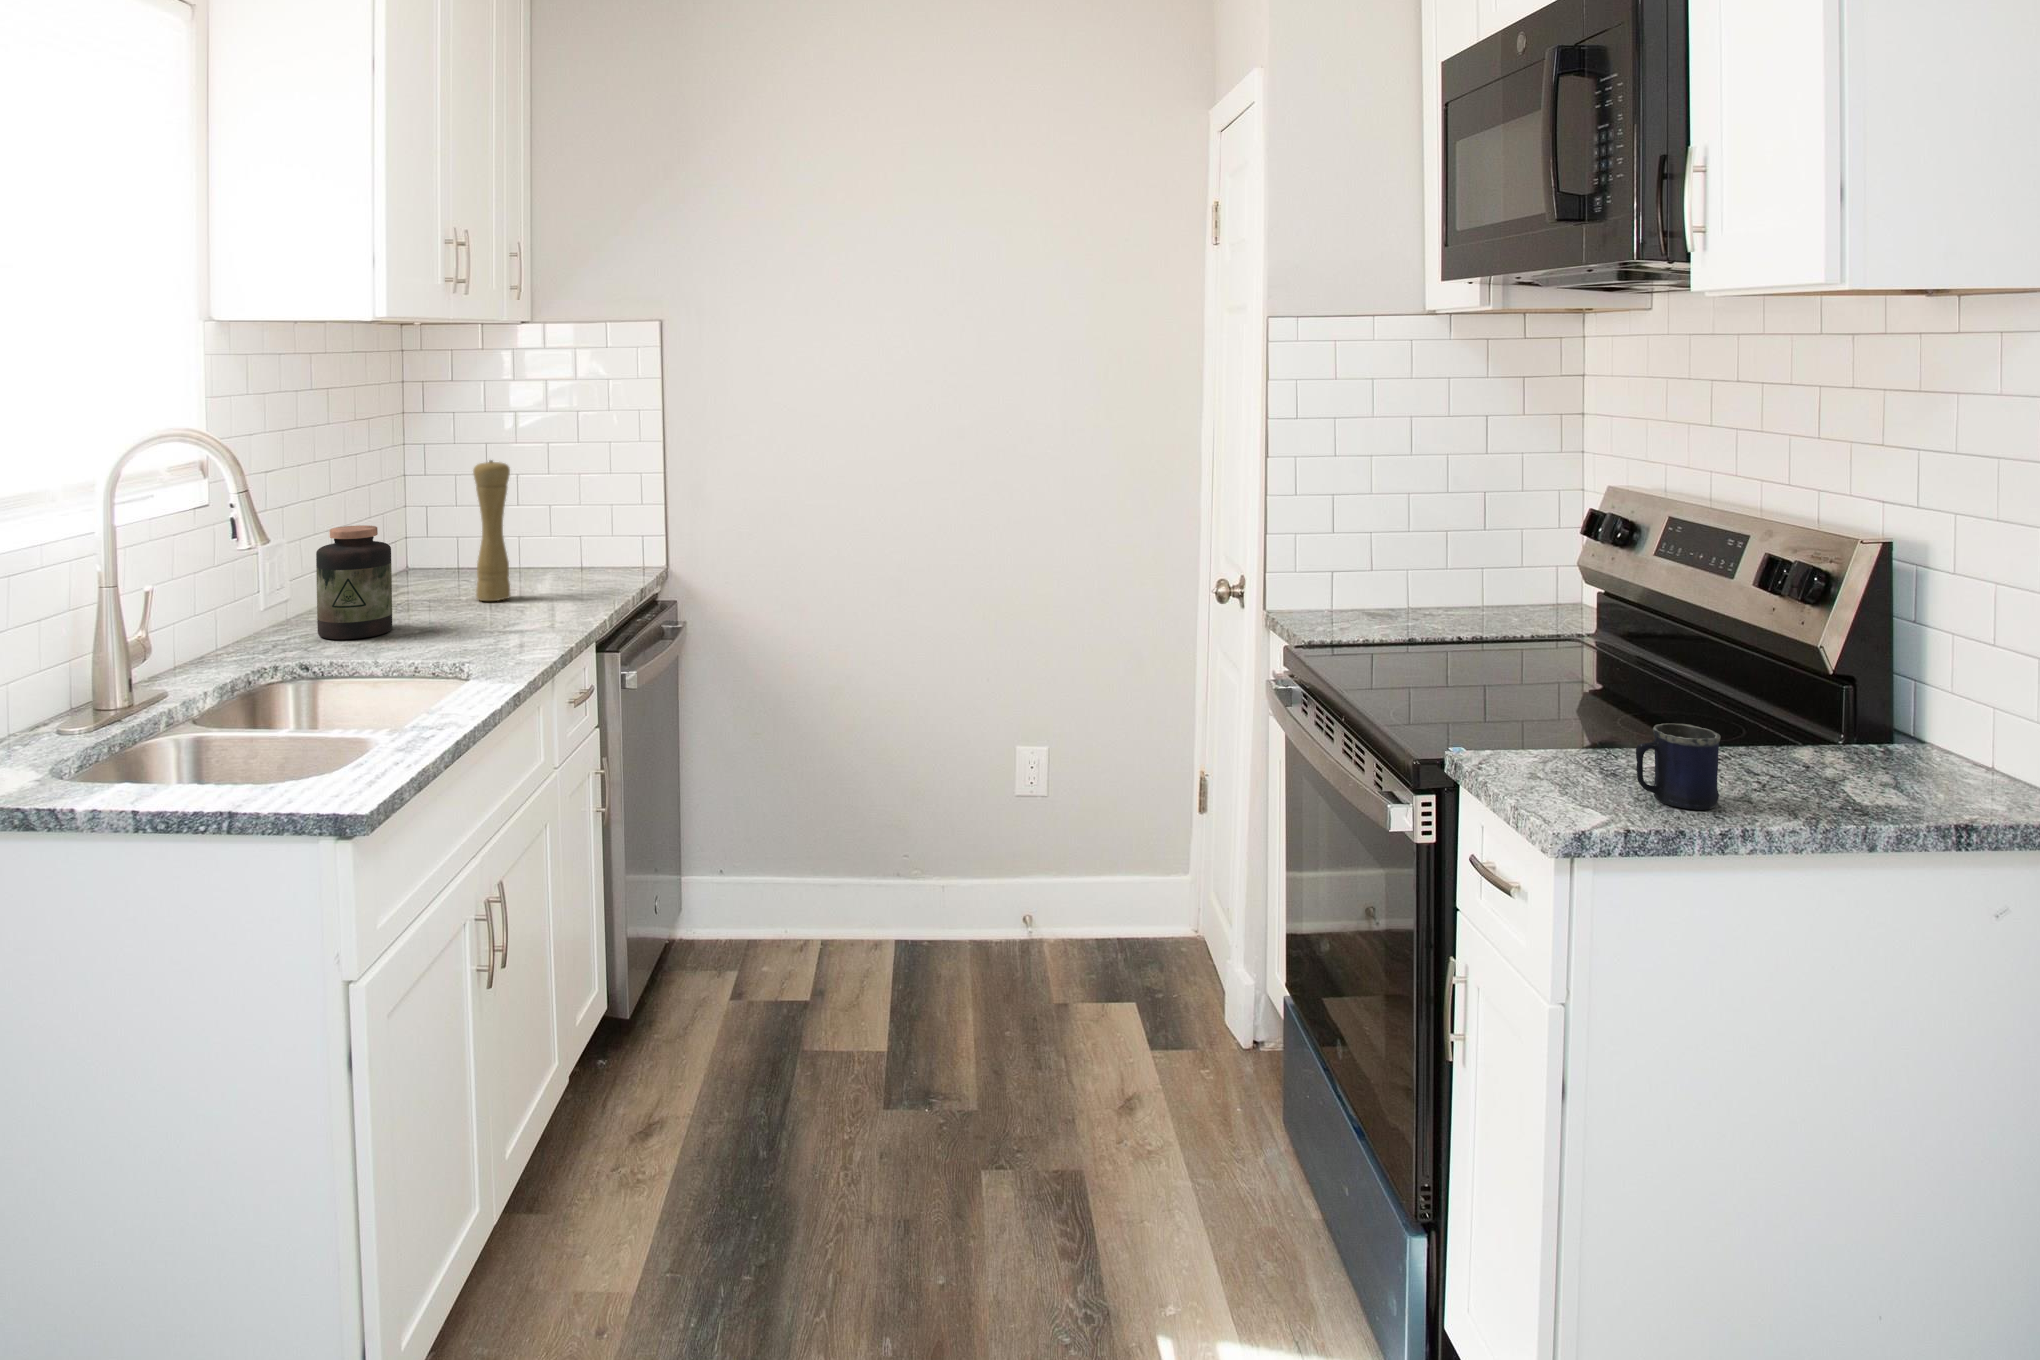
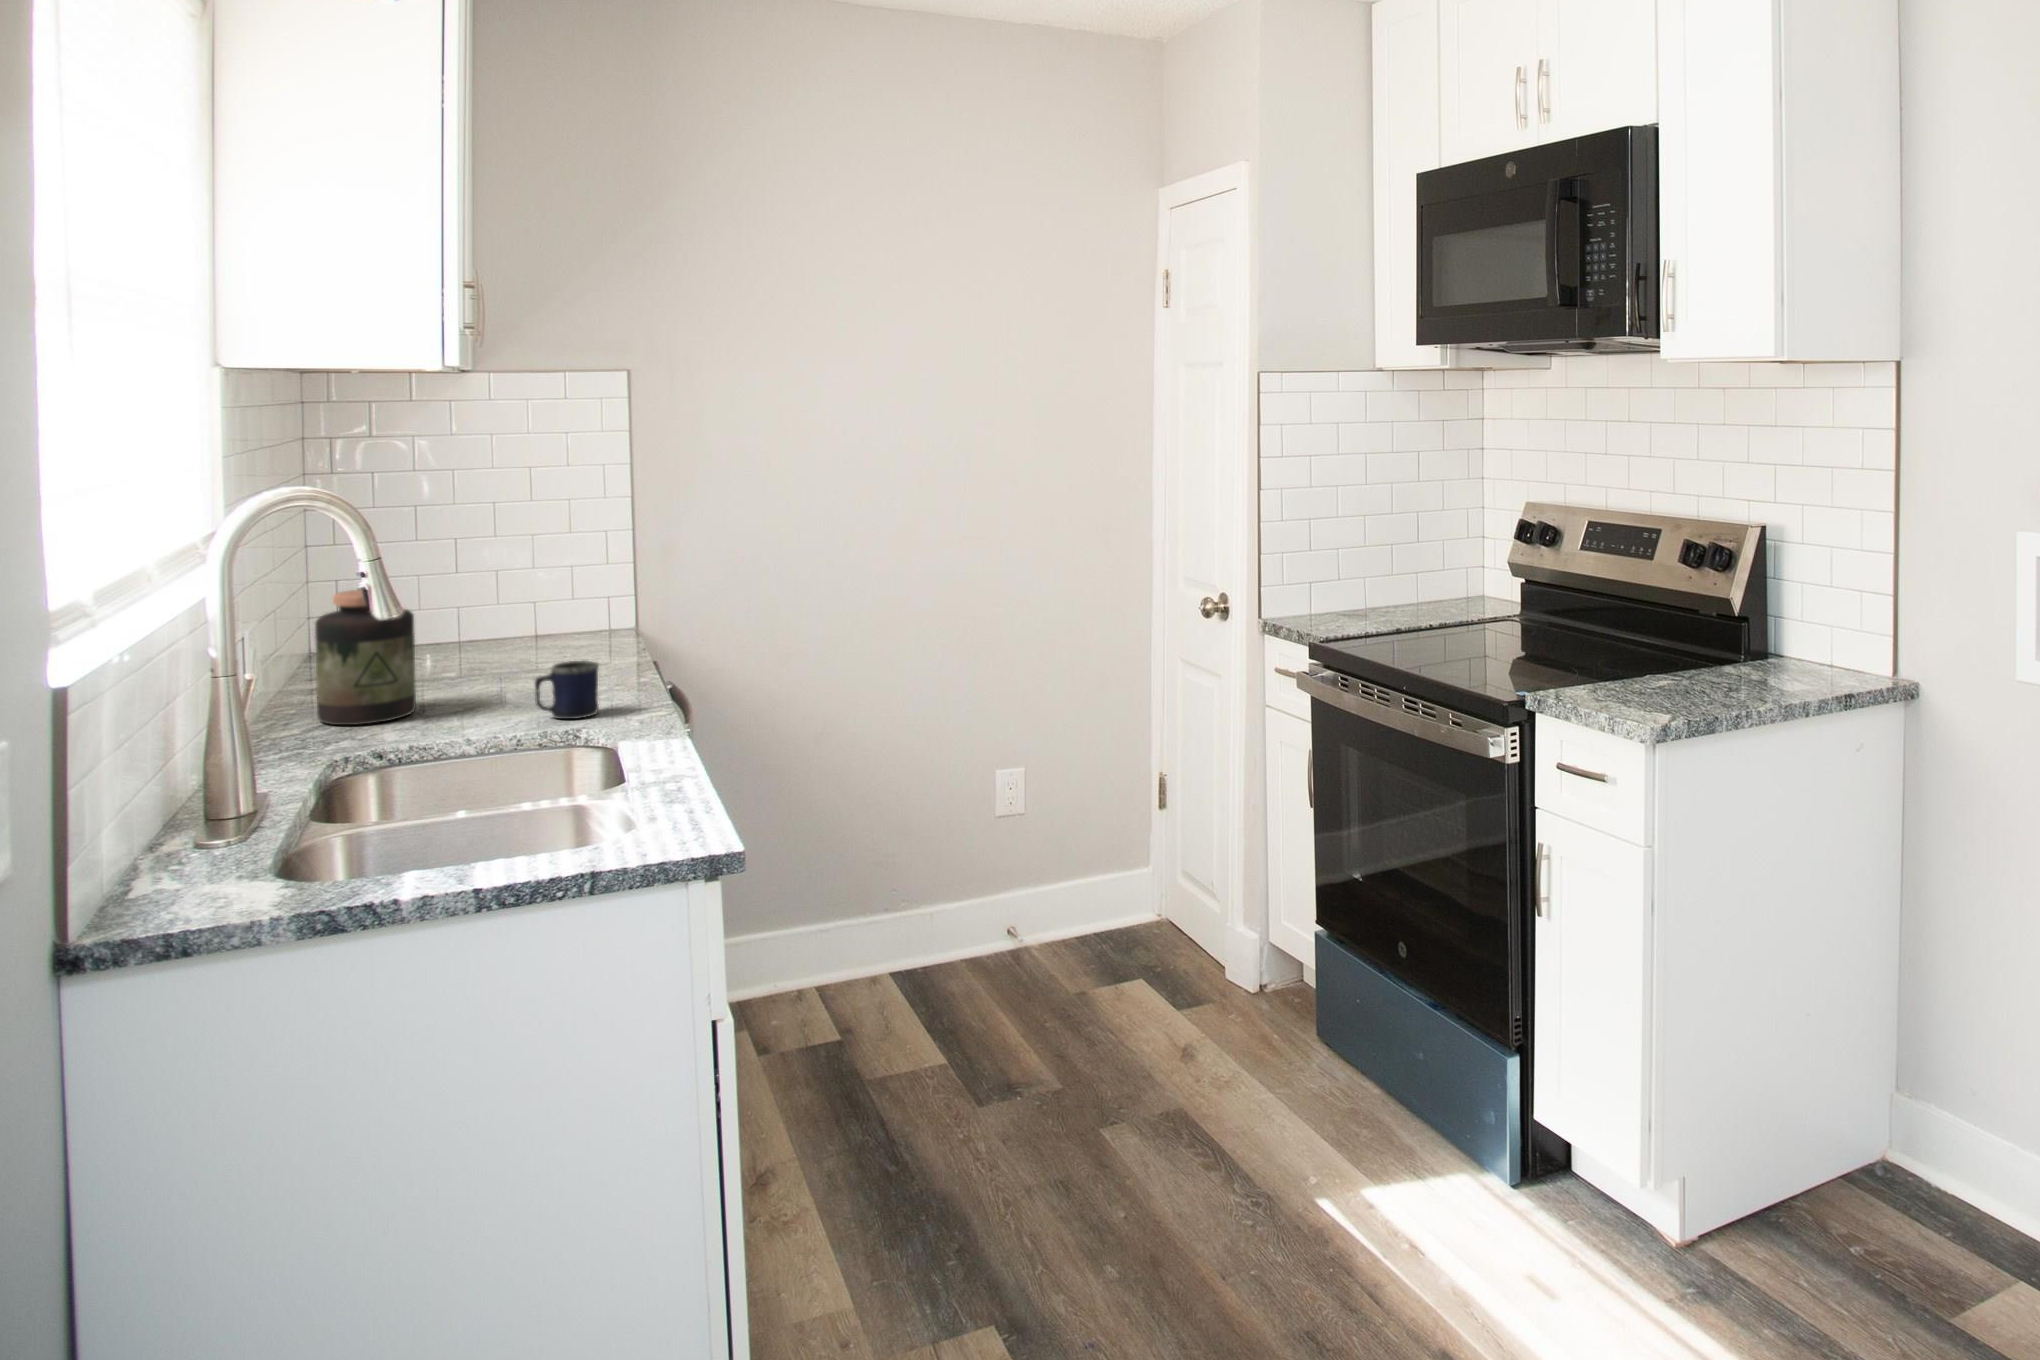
pepper mill: present [473,460,510,601] -> none [449,504,499,670]
mug: present [1636,723,1721,810] -> present [535,660,599,719]

